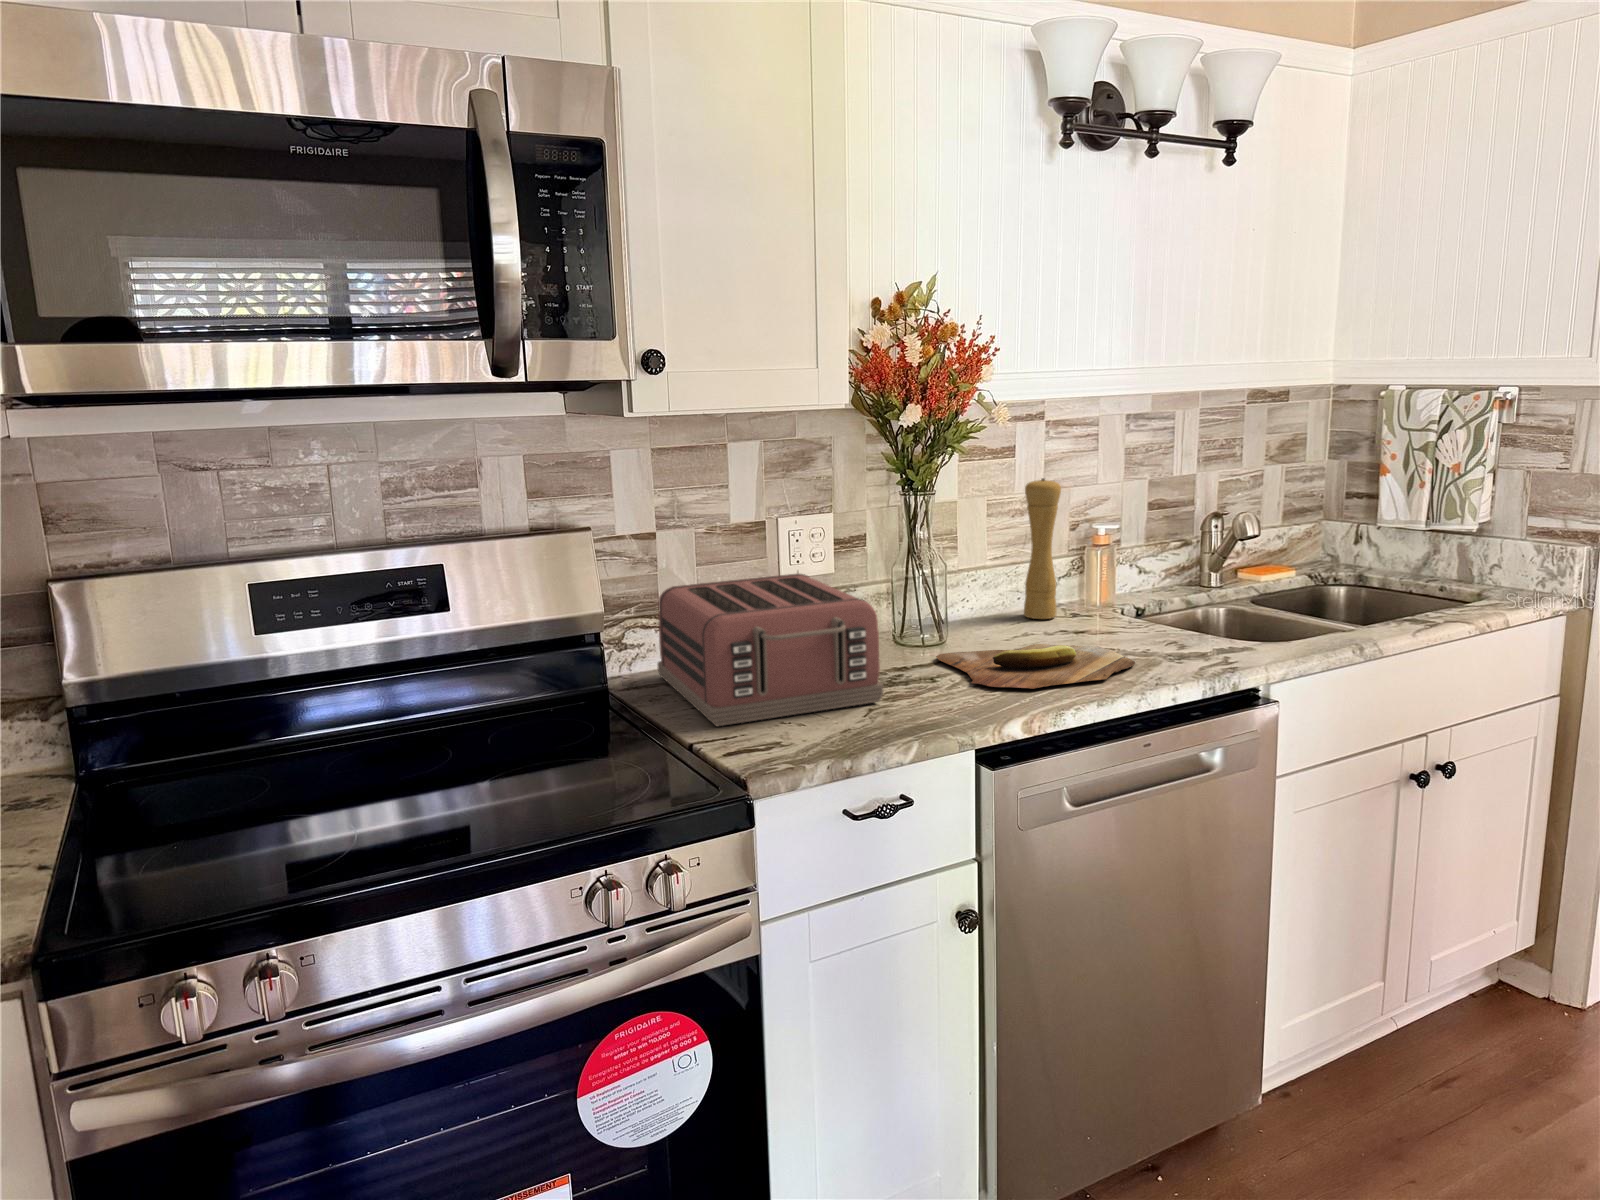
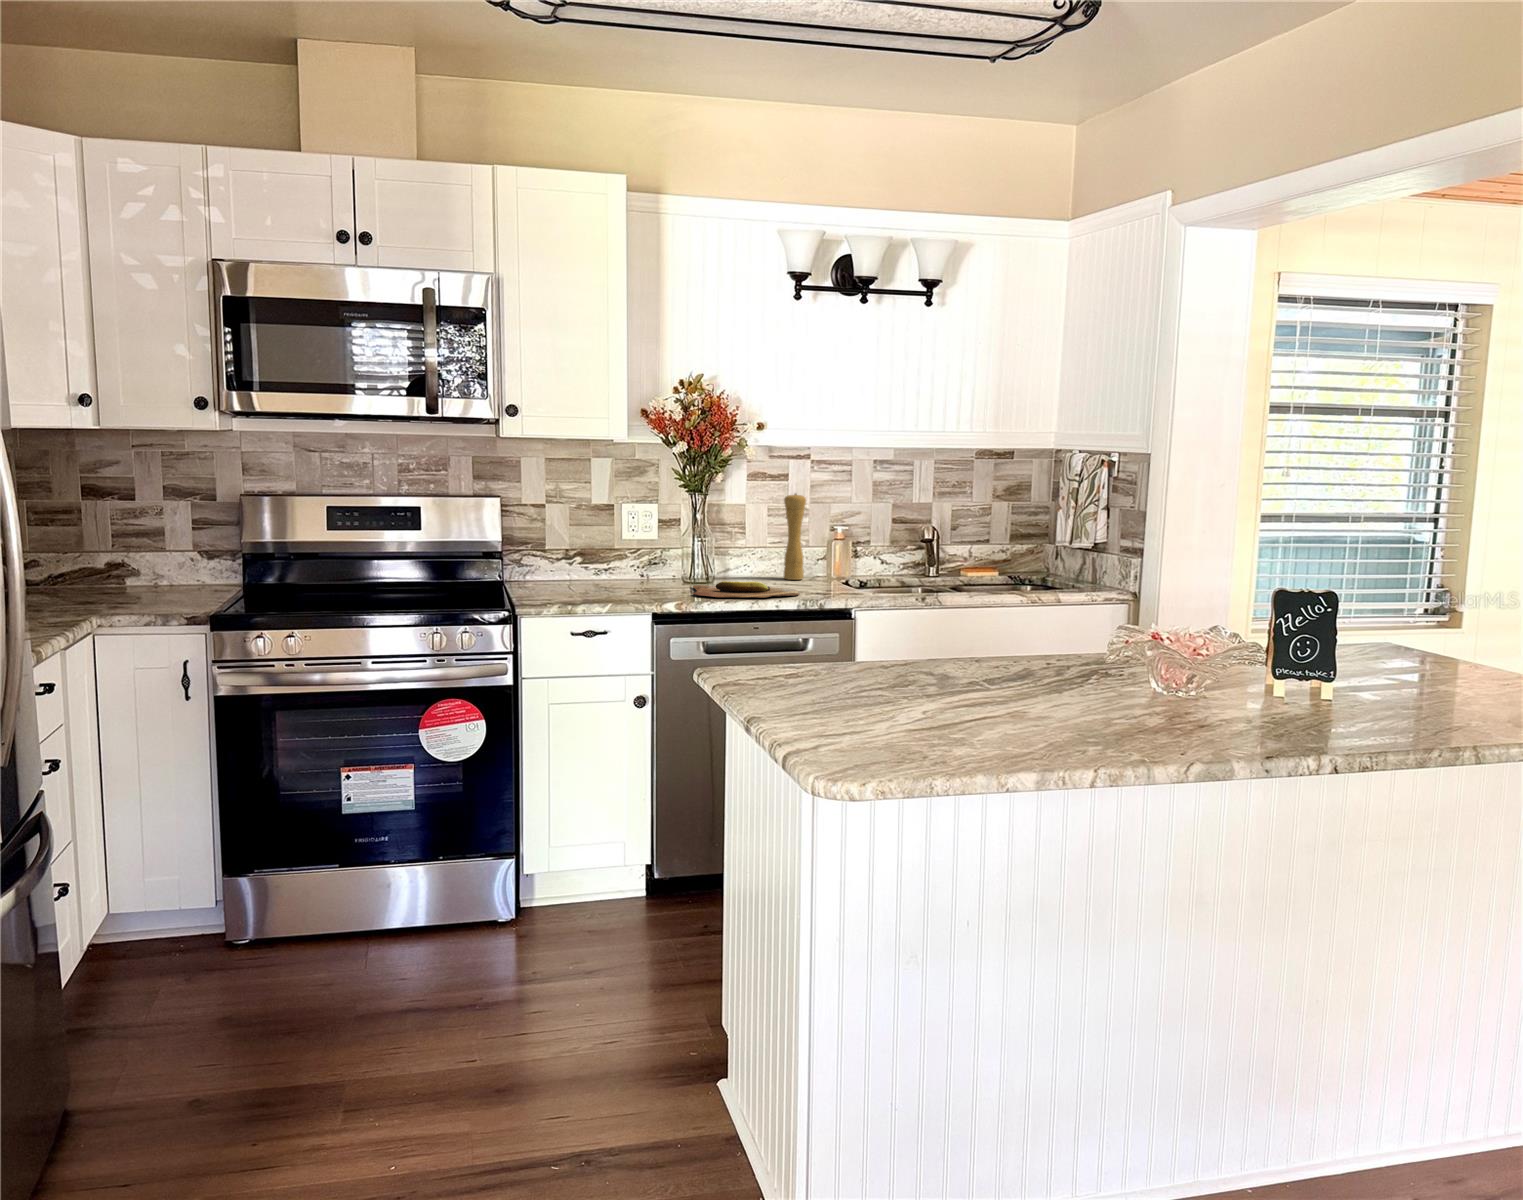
toaster: present [657,574,883,726] -> none [534,532,633,596]

